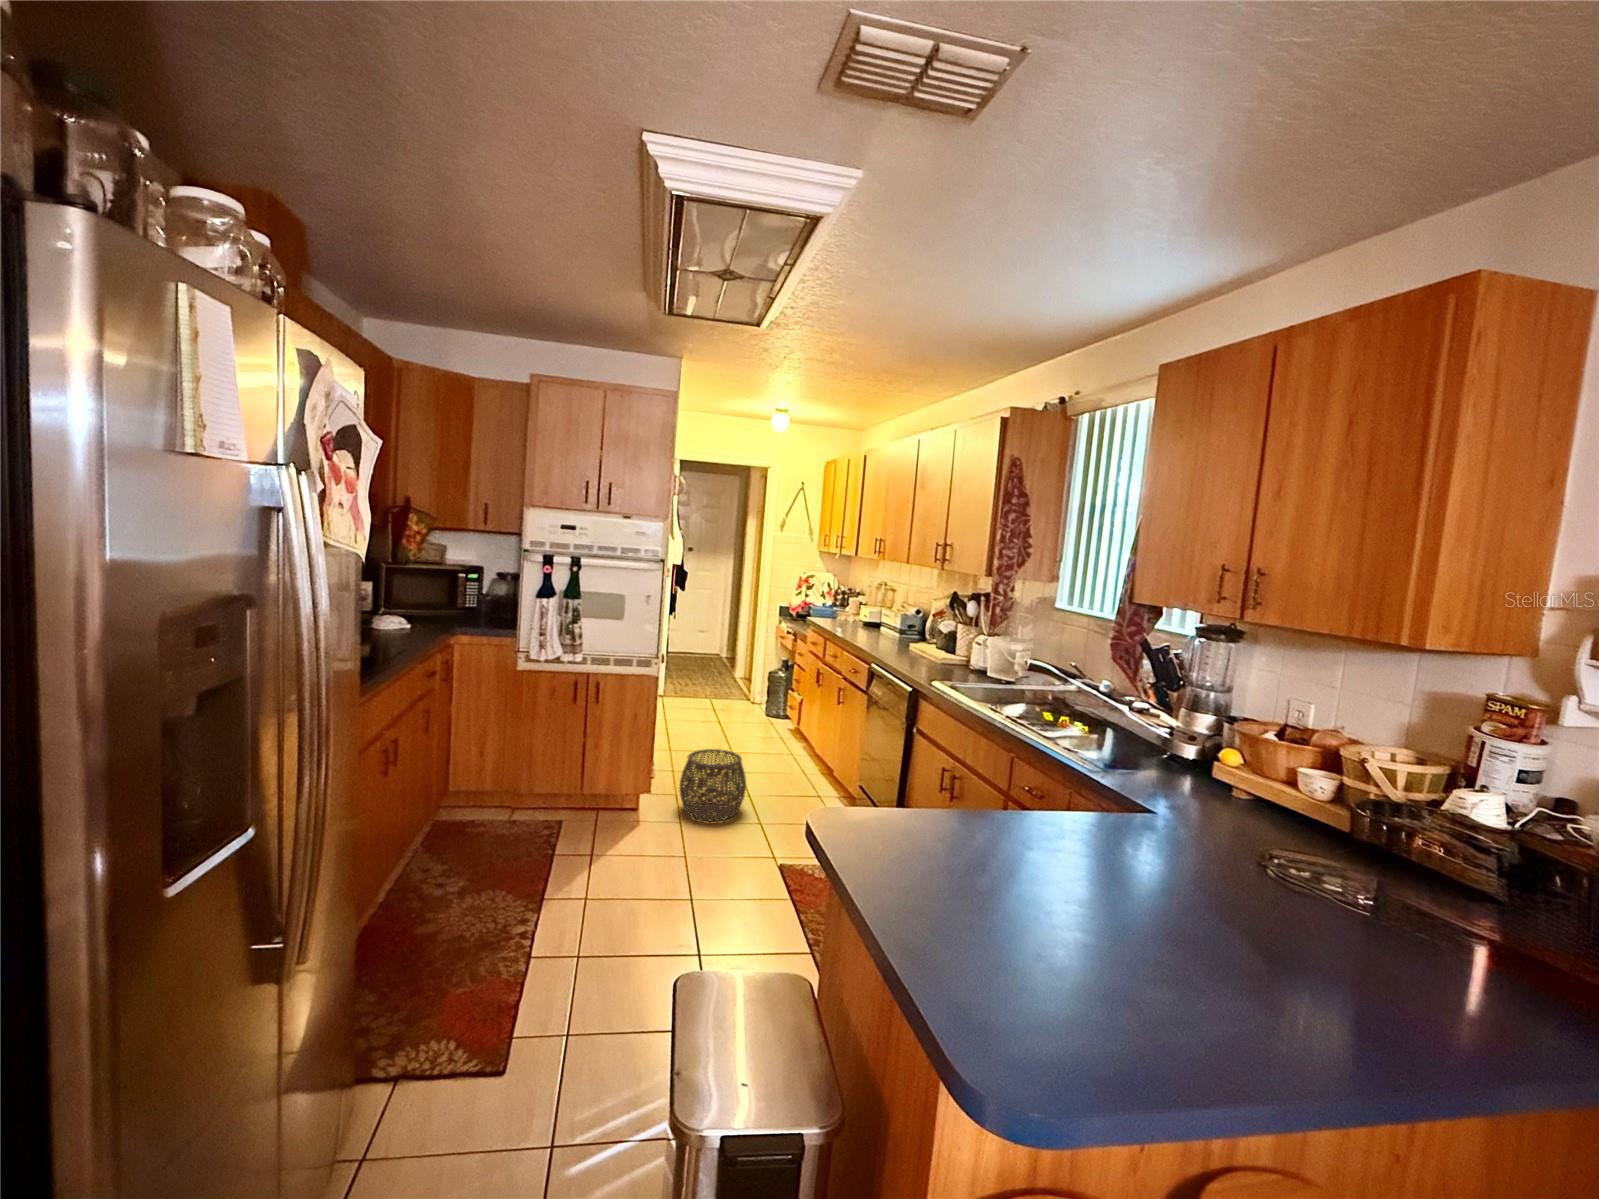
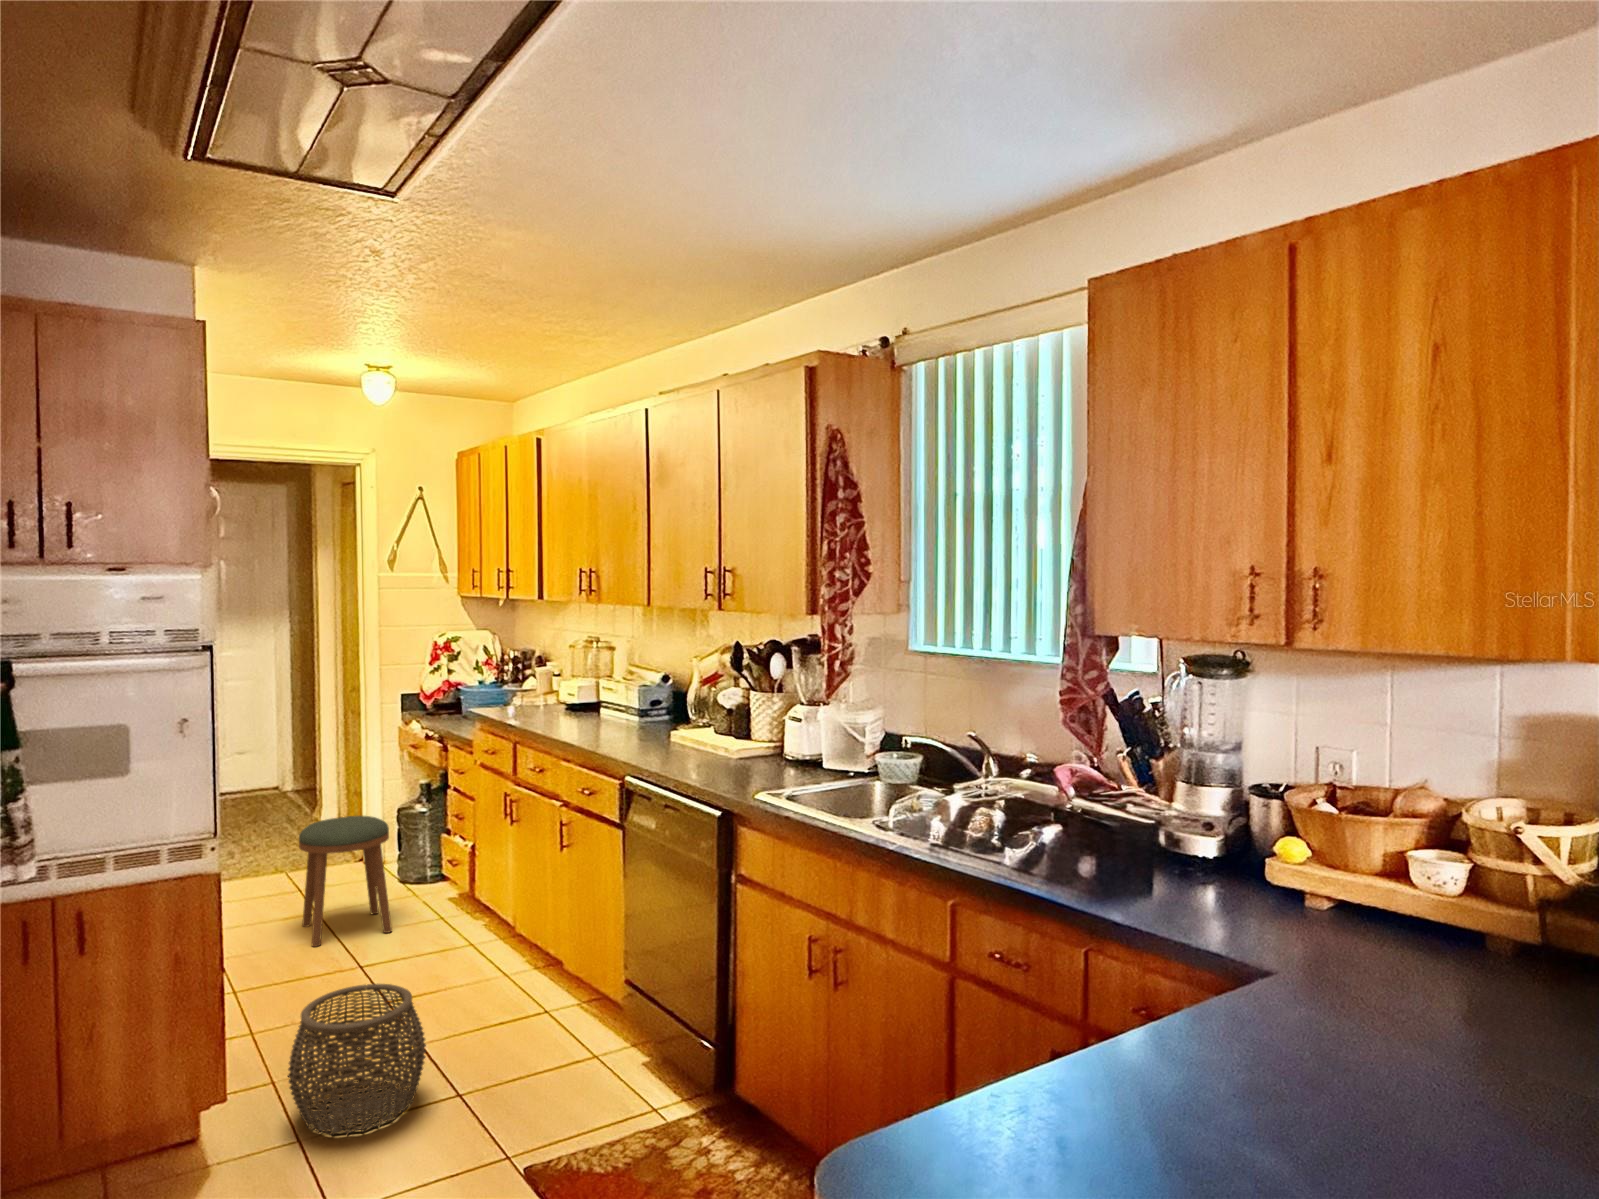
stool: none [710,669,758,737] -> present [299,816,392,947]

